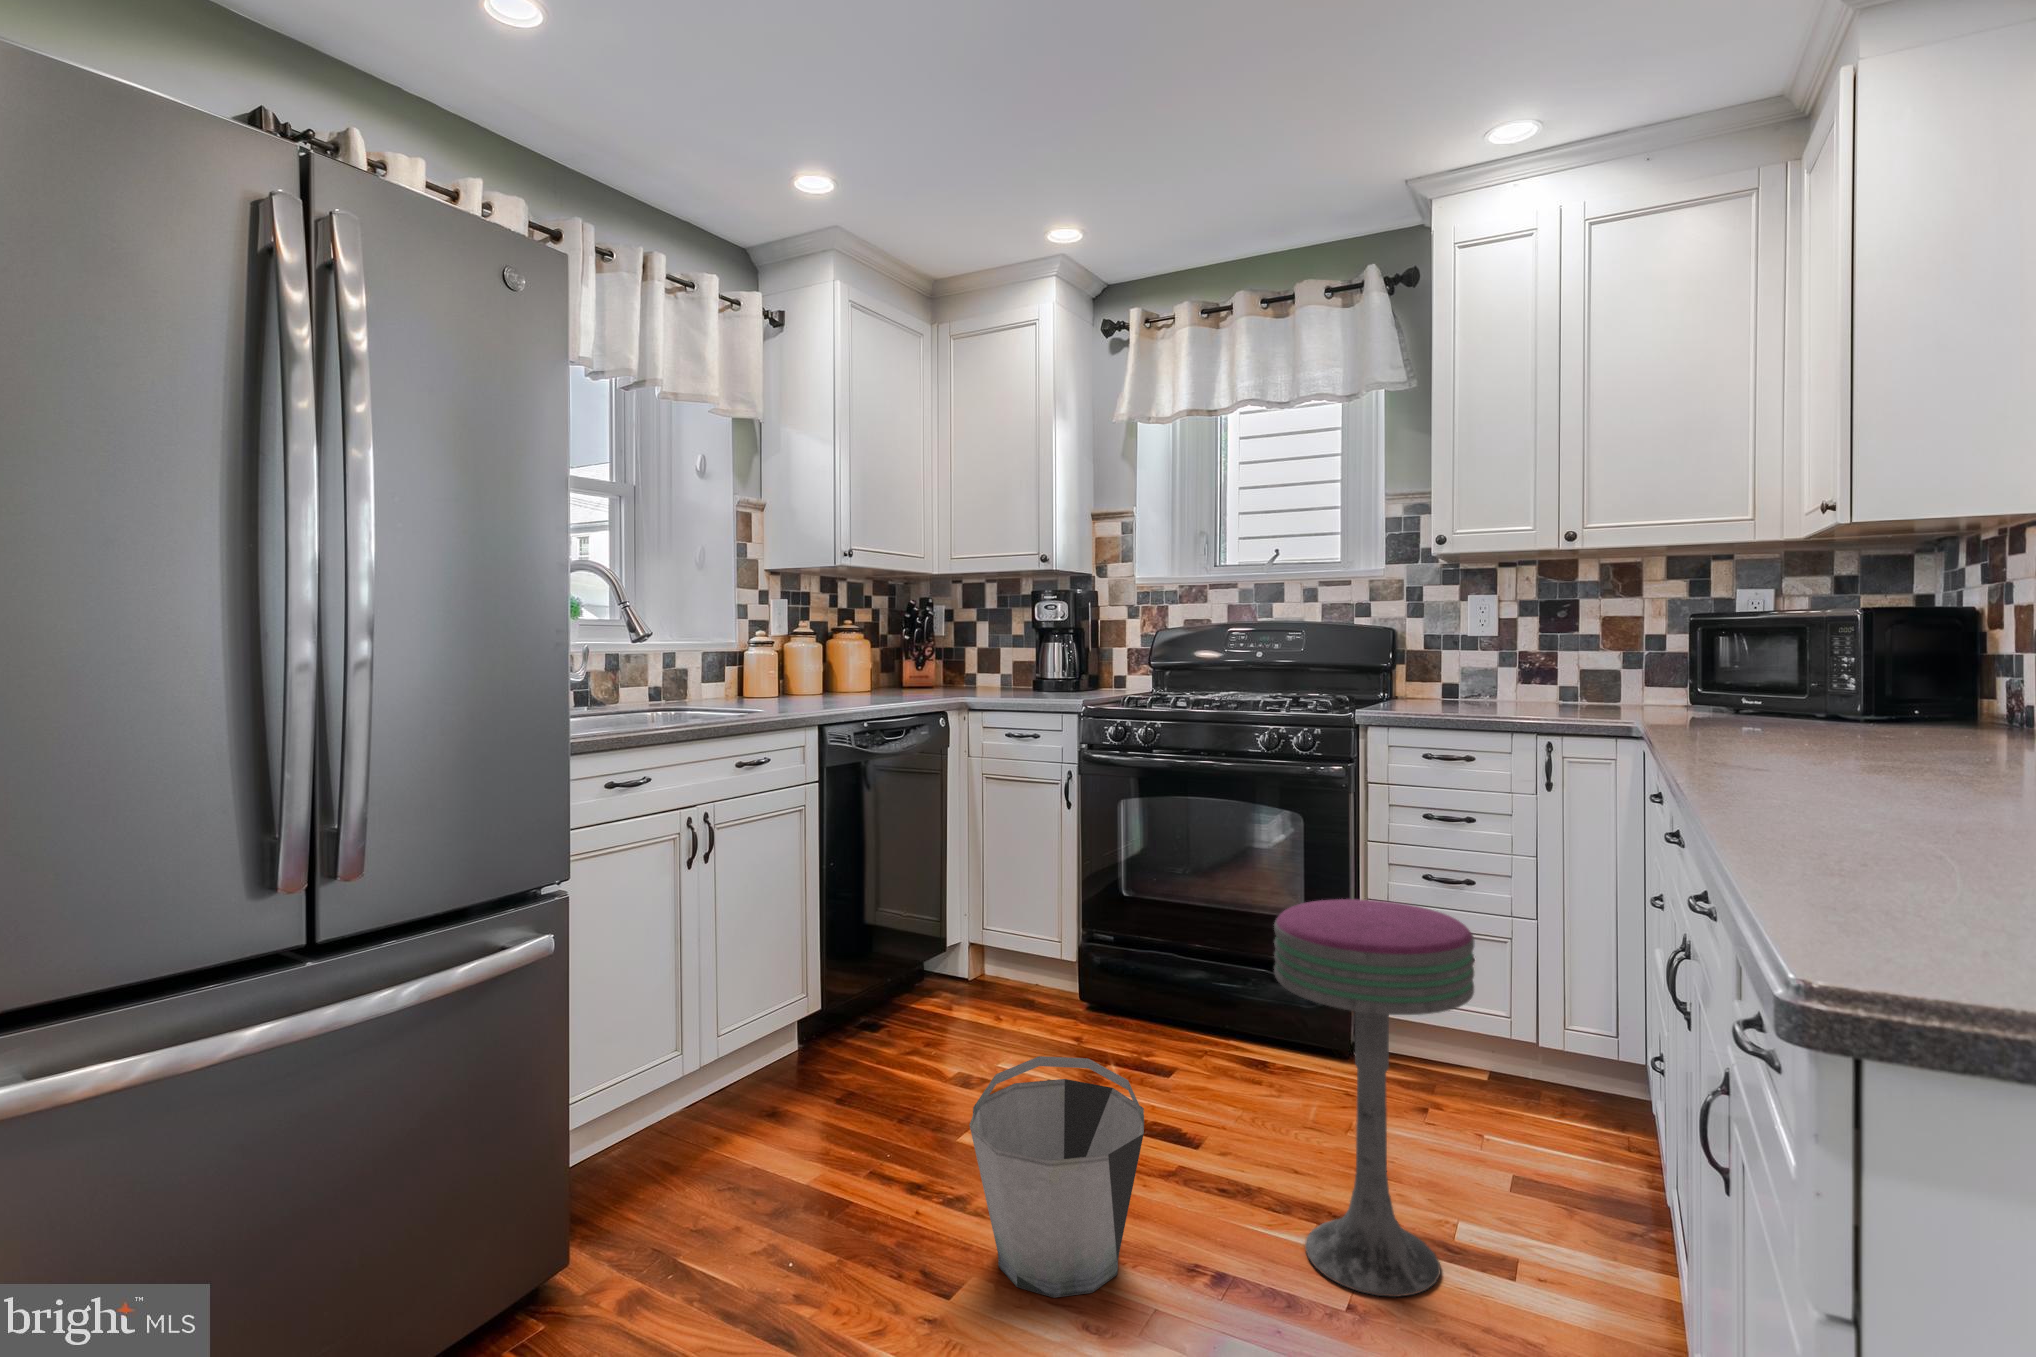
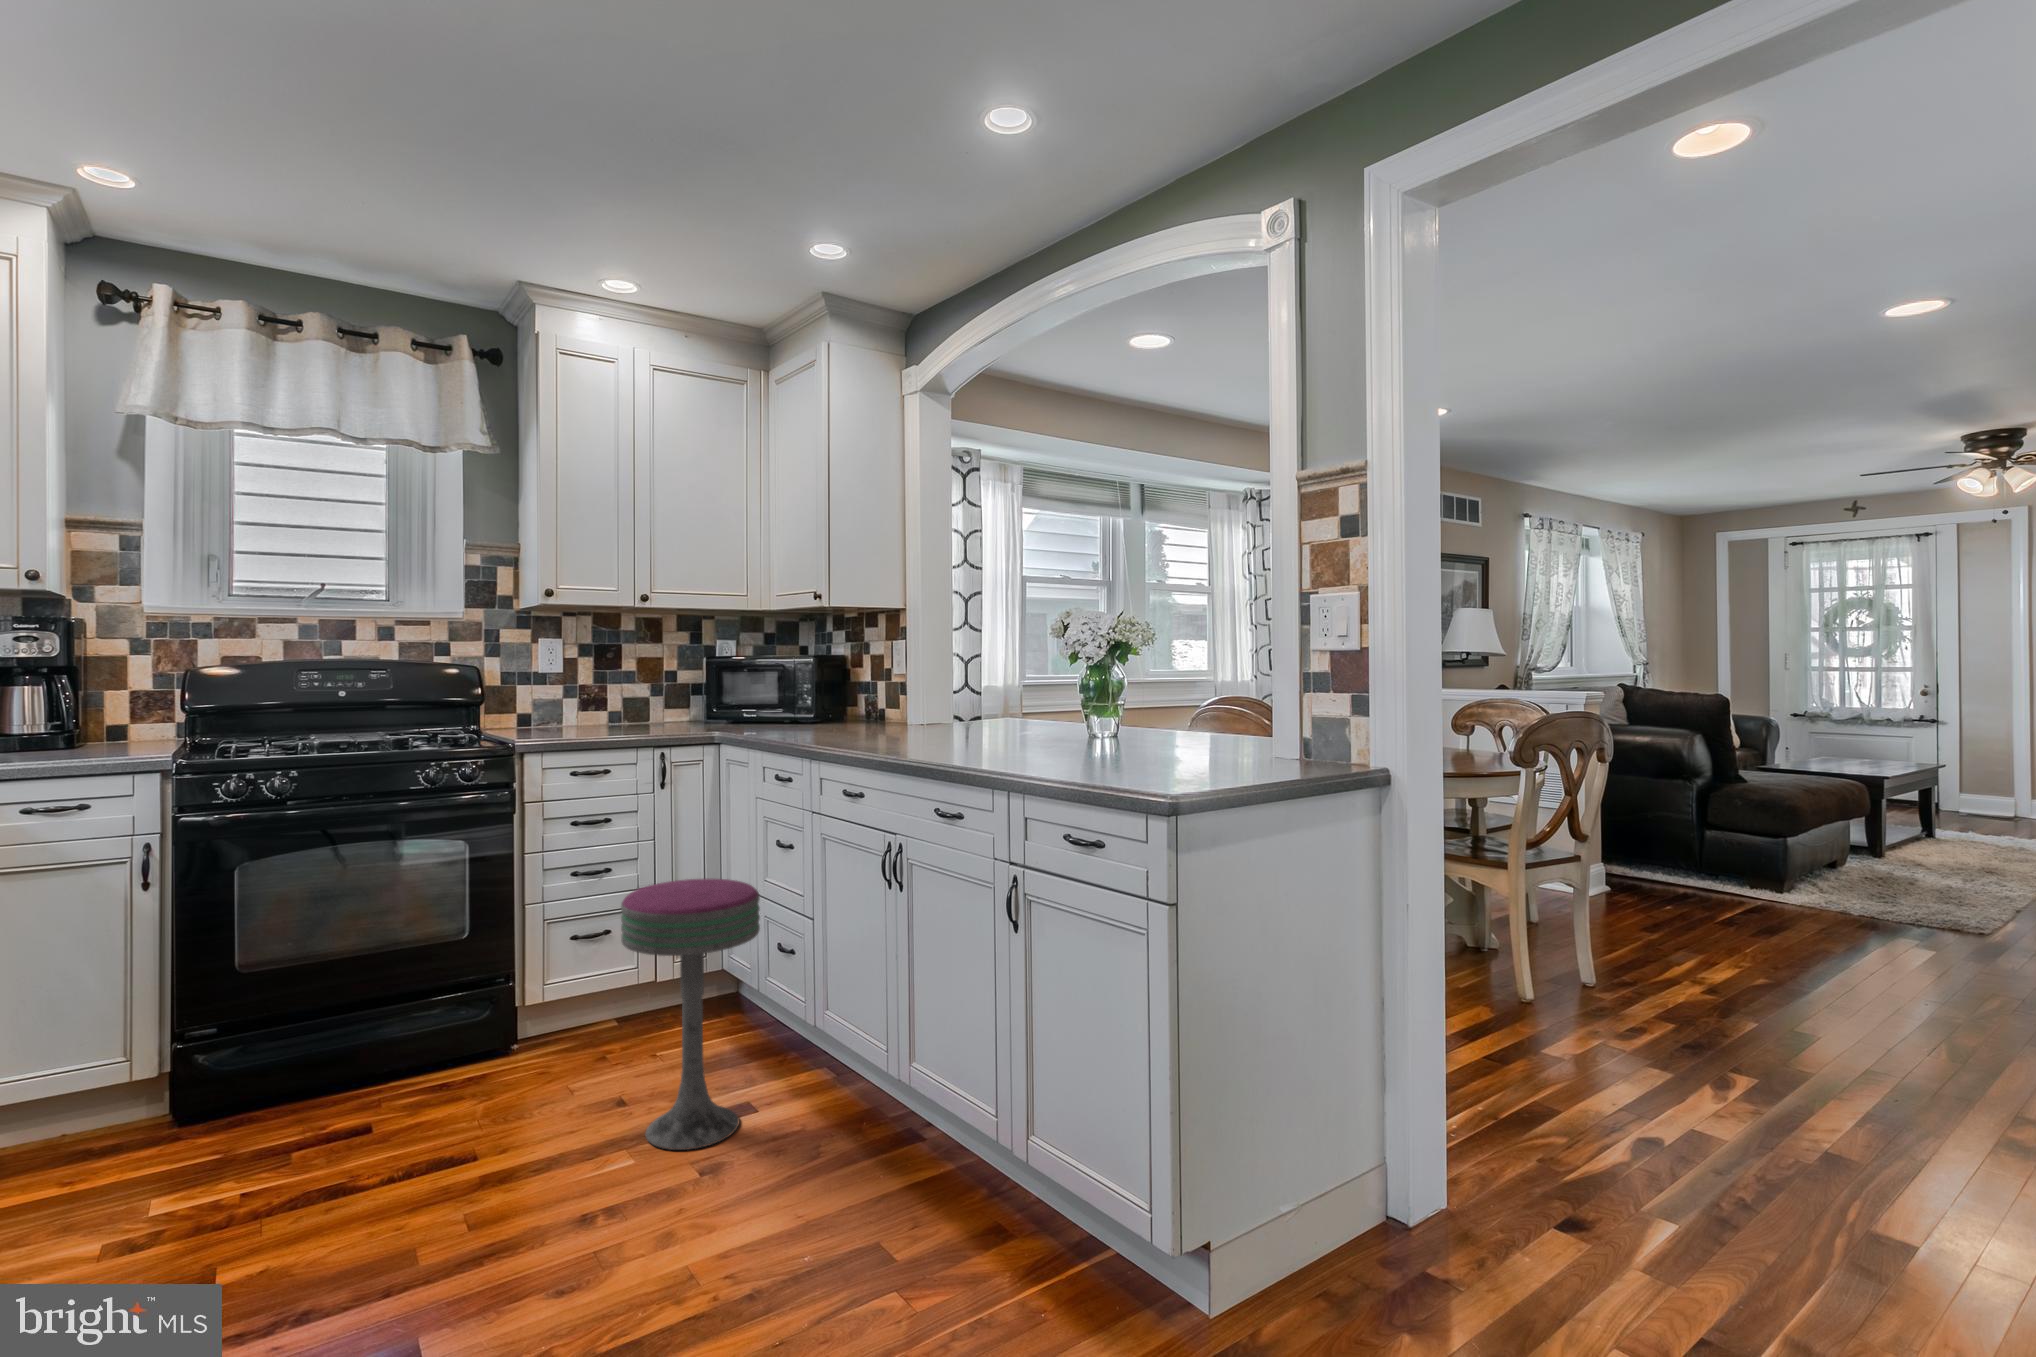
bucket: present [969,1056,1144,1298] -> none [415,1075,586,1281]

